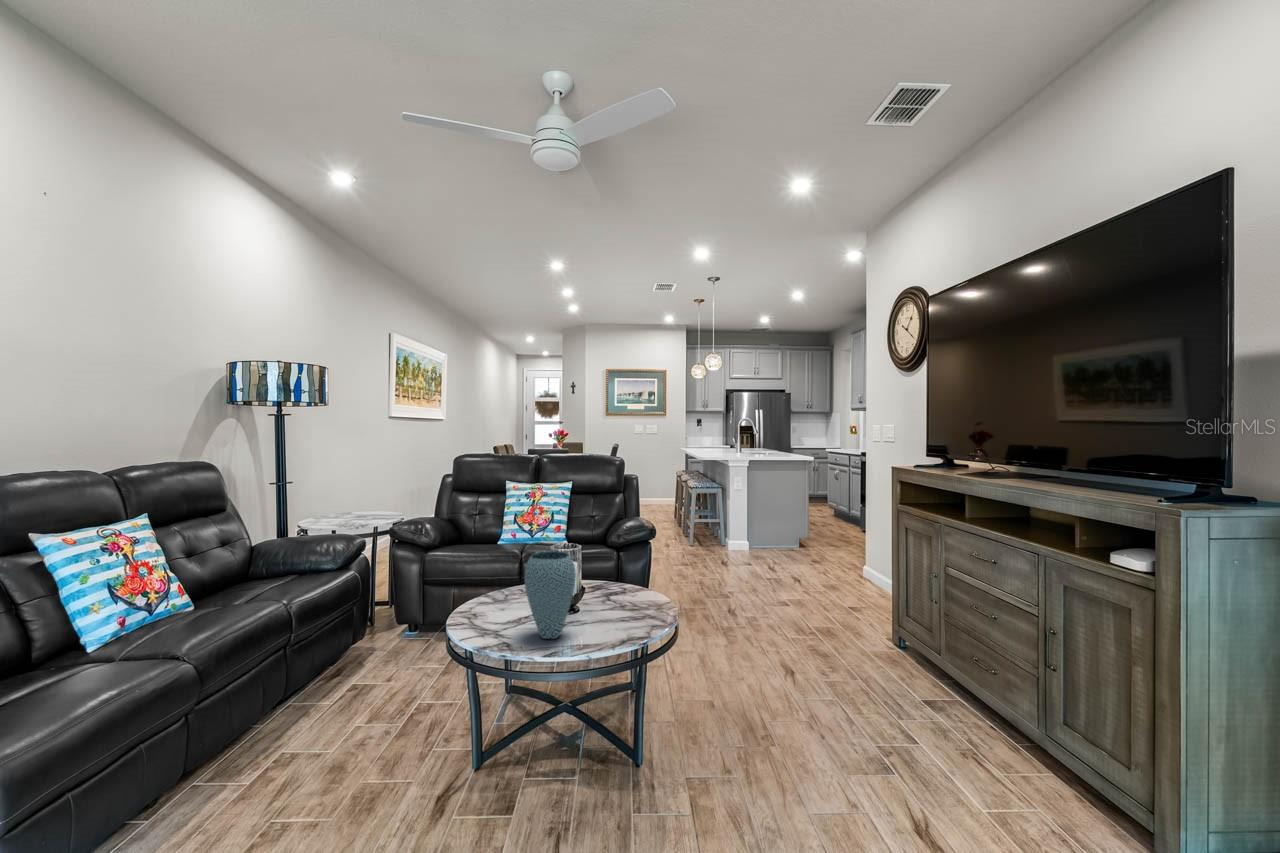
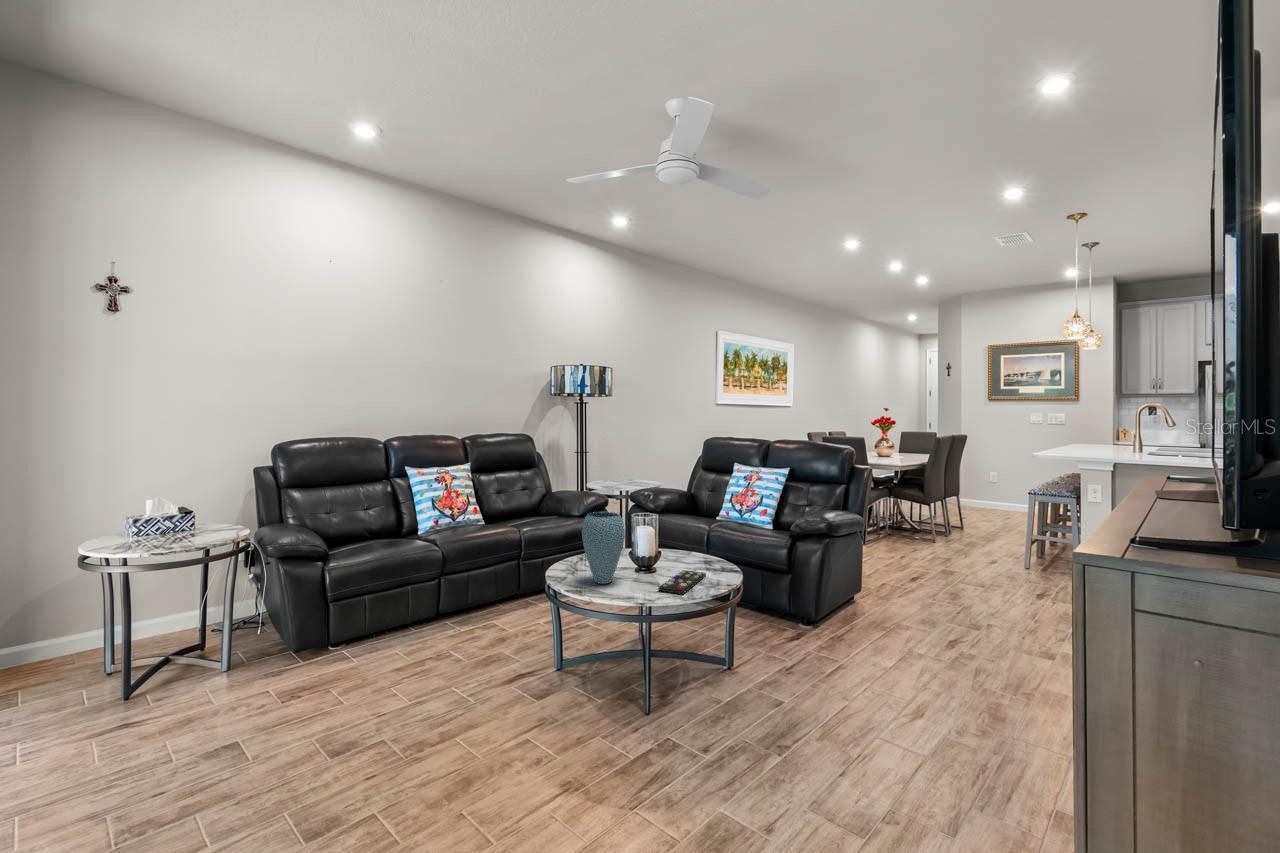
remote control: none [600,599,649,629] -> present [658,570,706,594]

